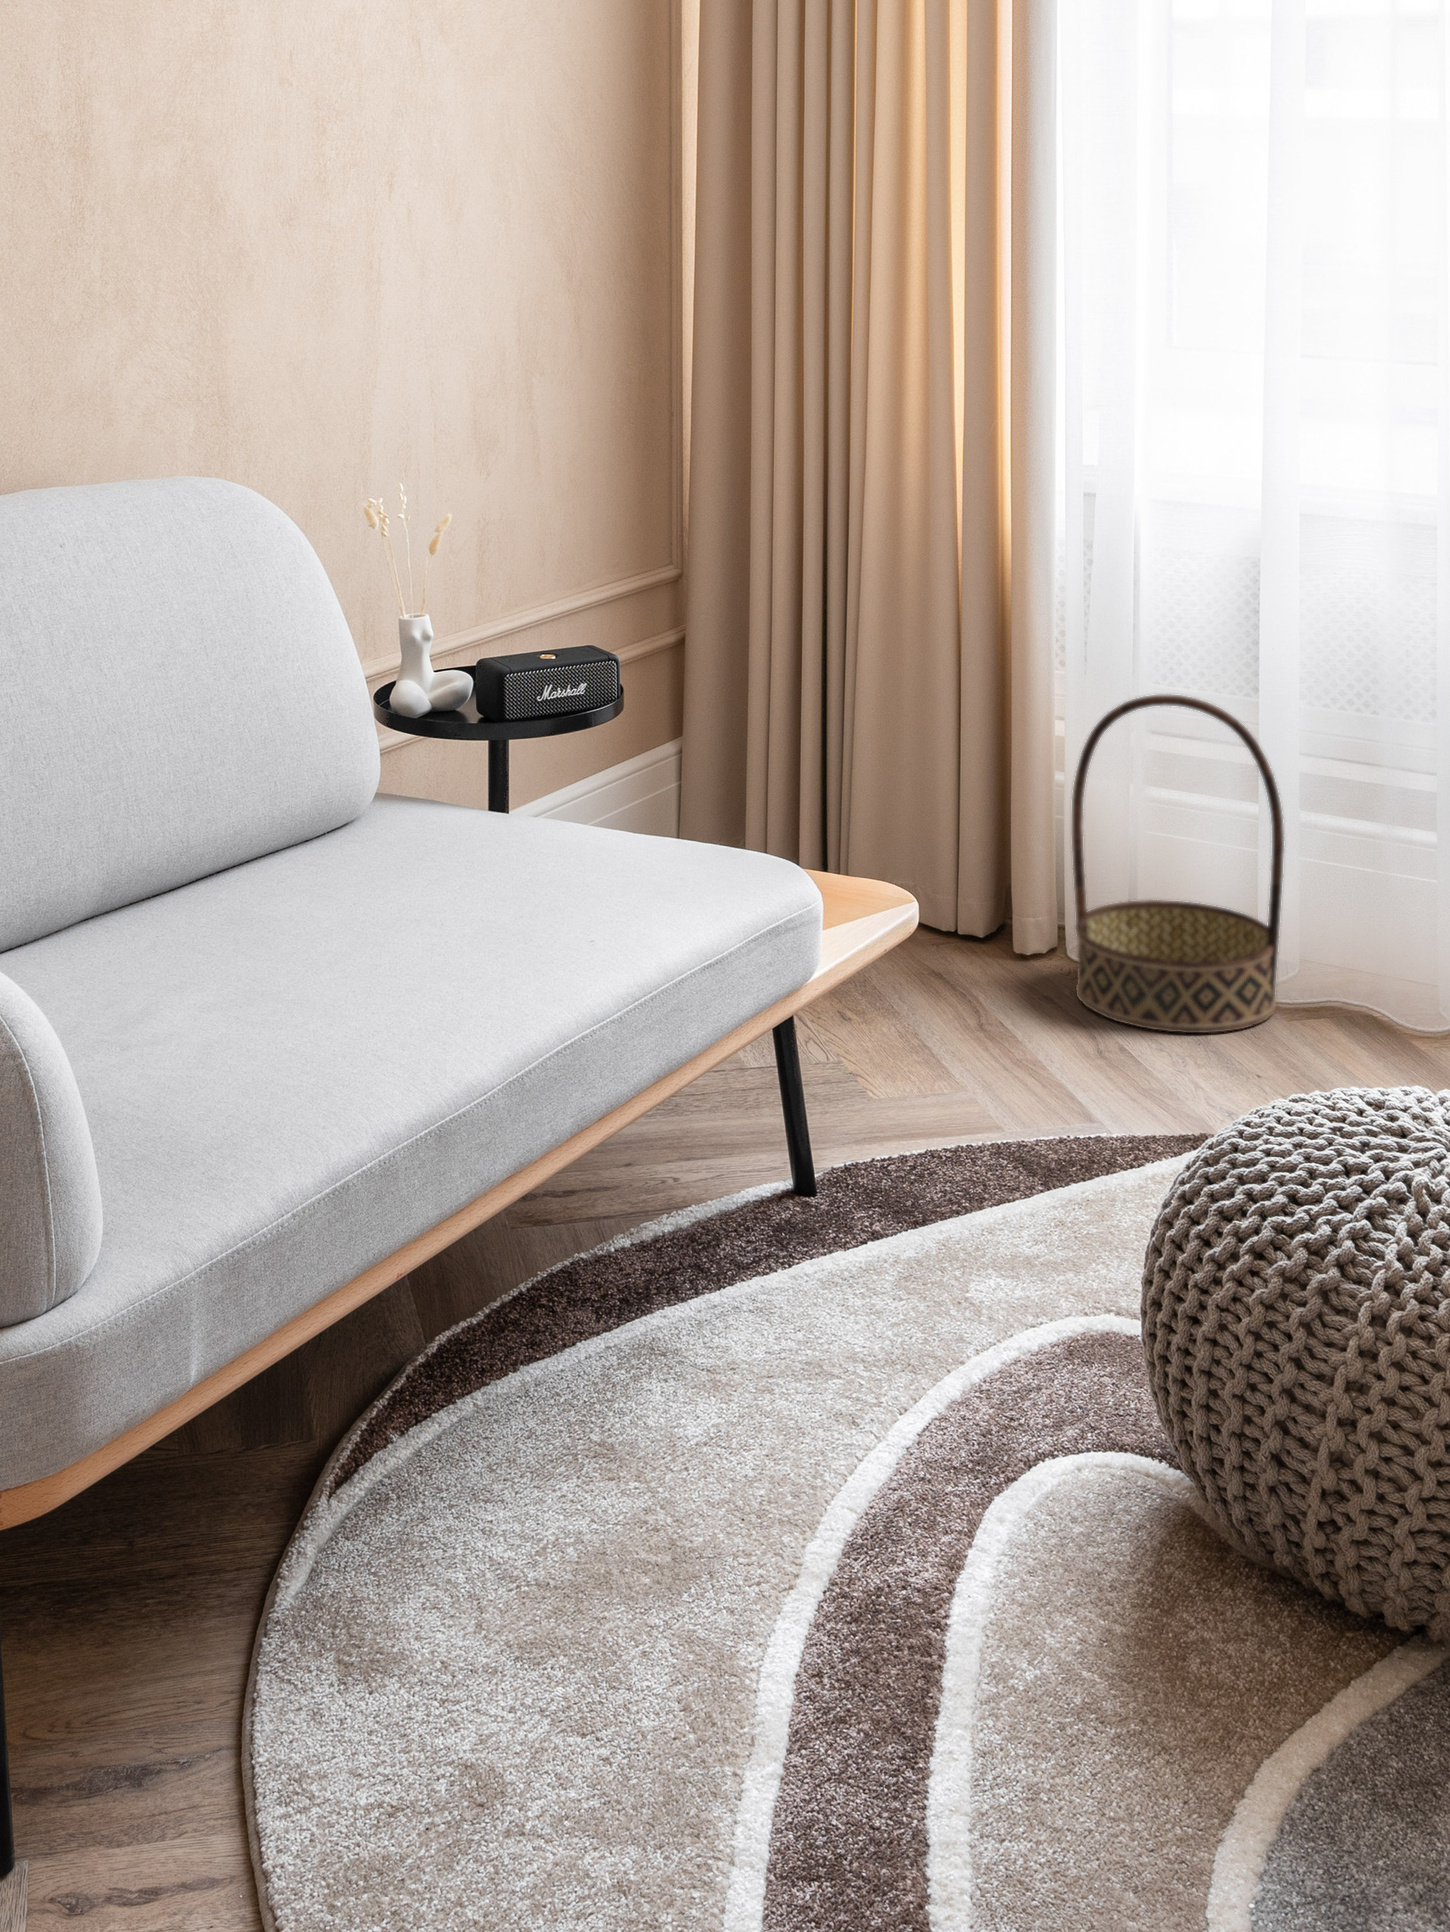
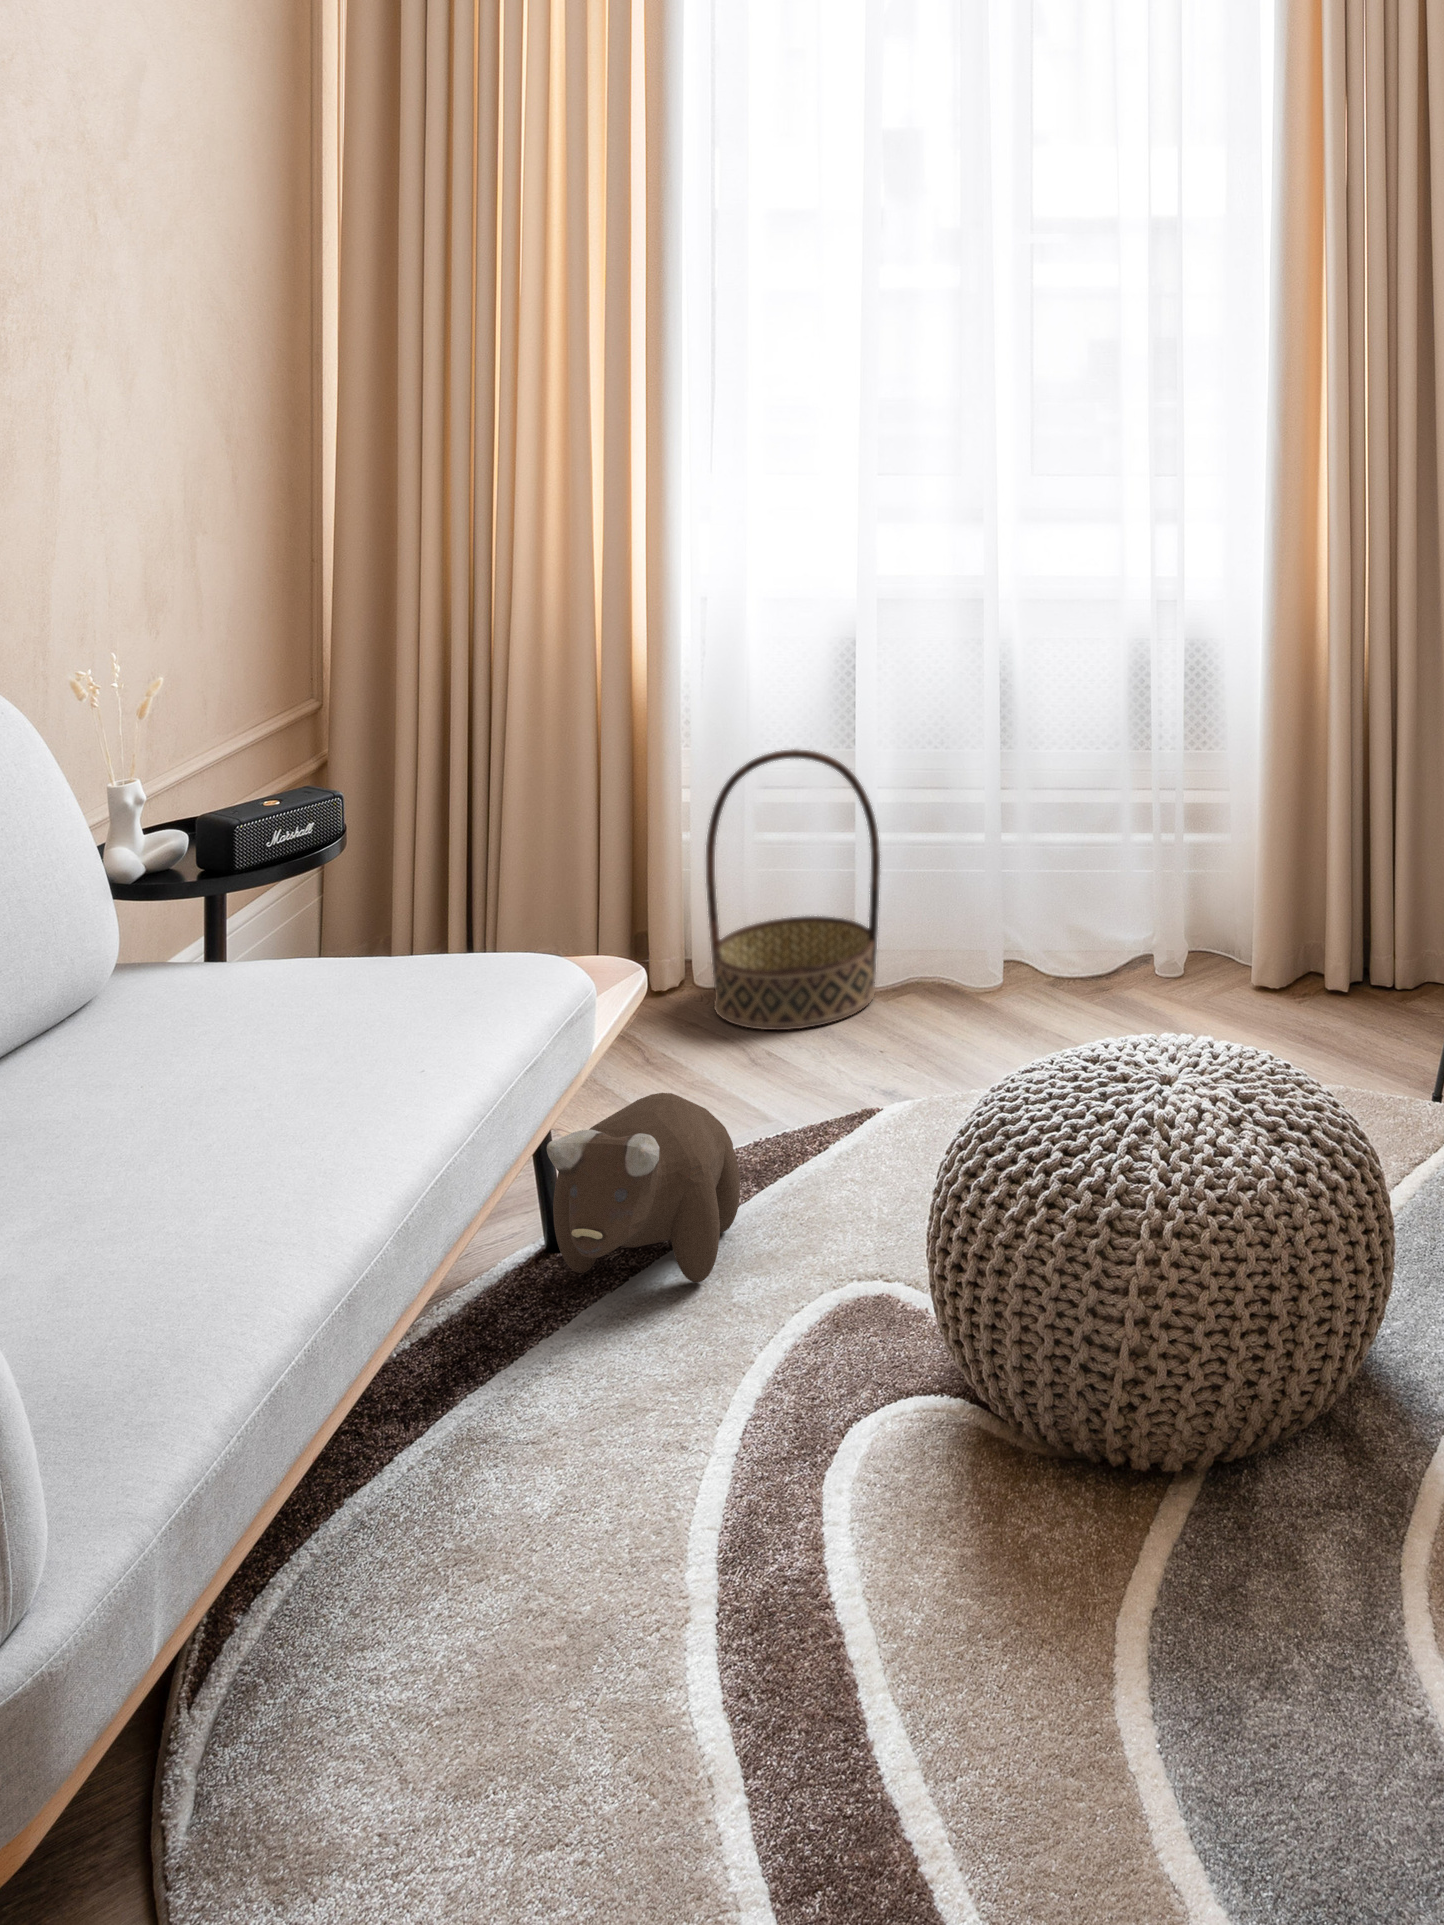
plush toy: none [770,1045,1009,1266] -> present [547,1093,740,1283]

